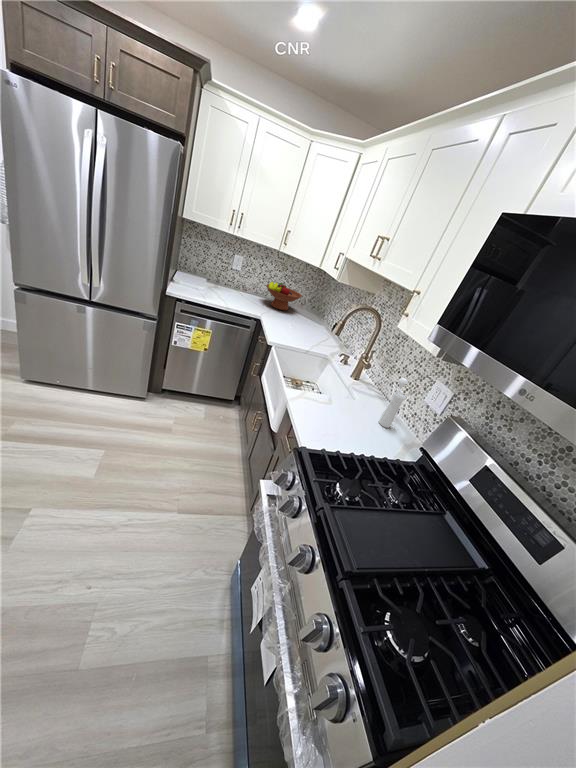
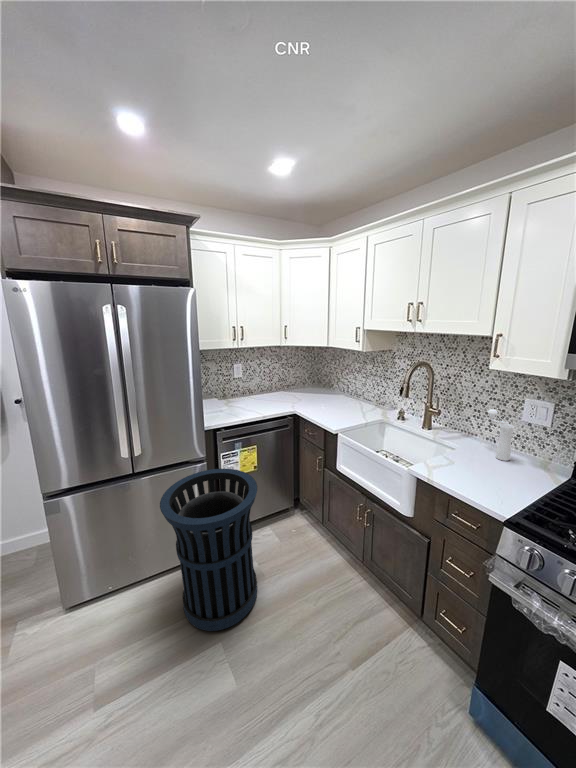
fruit bowl: present [266,282,302,310] -> none [275,372,312,397]
trash can: none [92,324,183,445] -> present [160,469,257,631]

